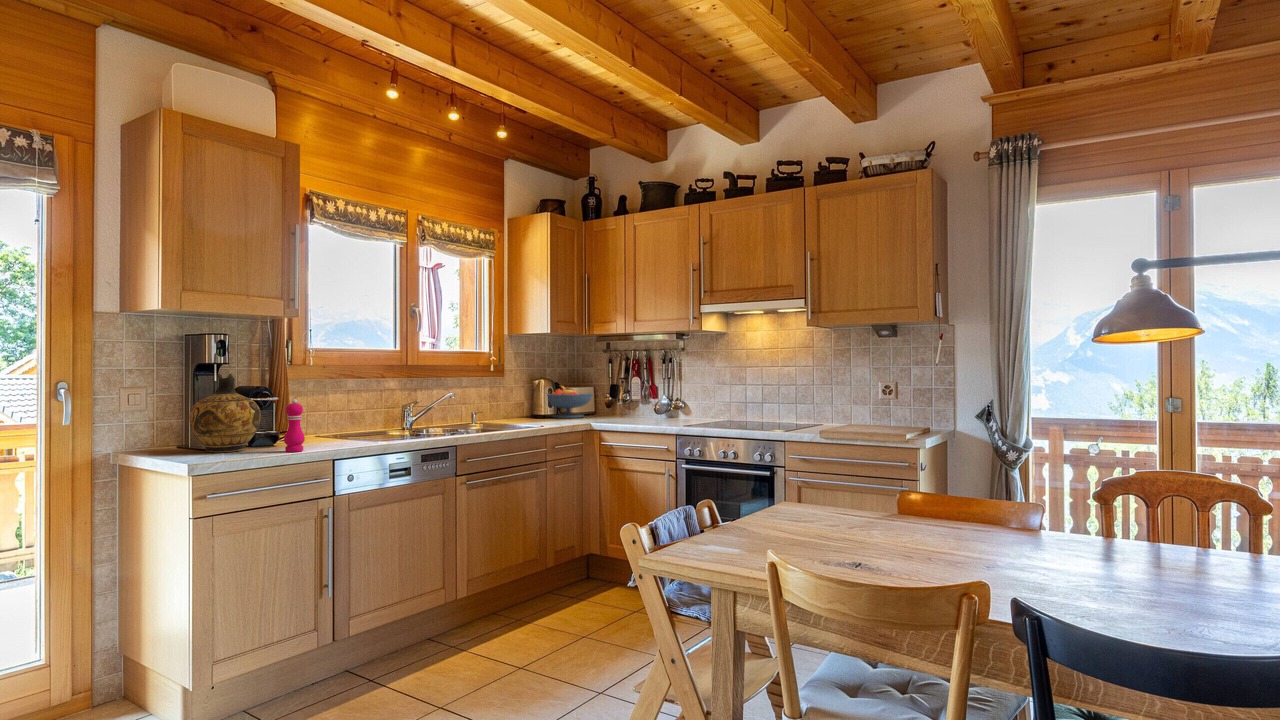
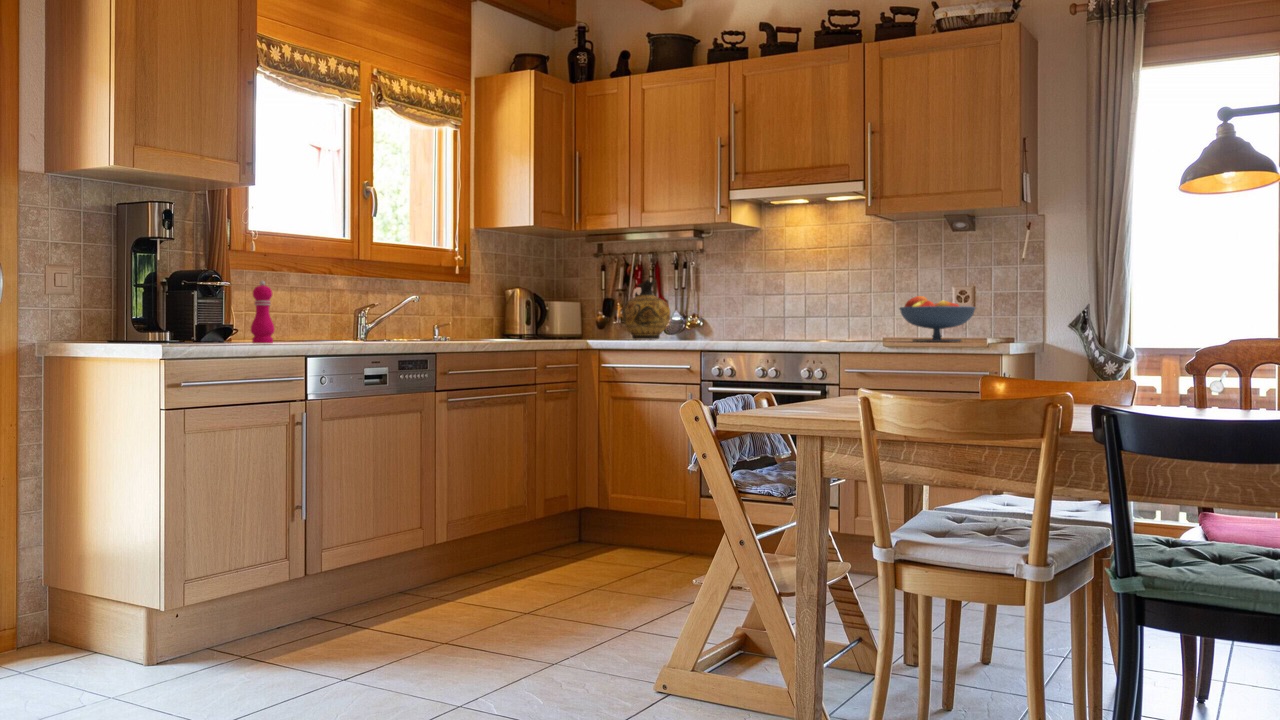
ceramic jug: present [189,374,261,452] -> present [622,280,670,340]
fruit bowl: present [547,386,592,418] -> present [900,296,976,342]

